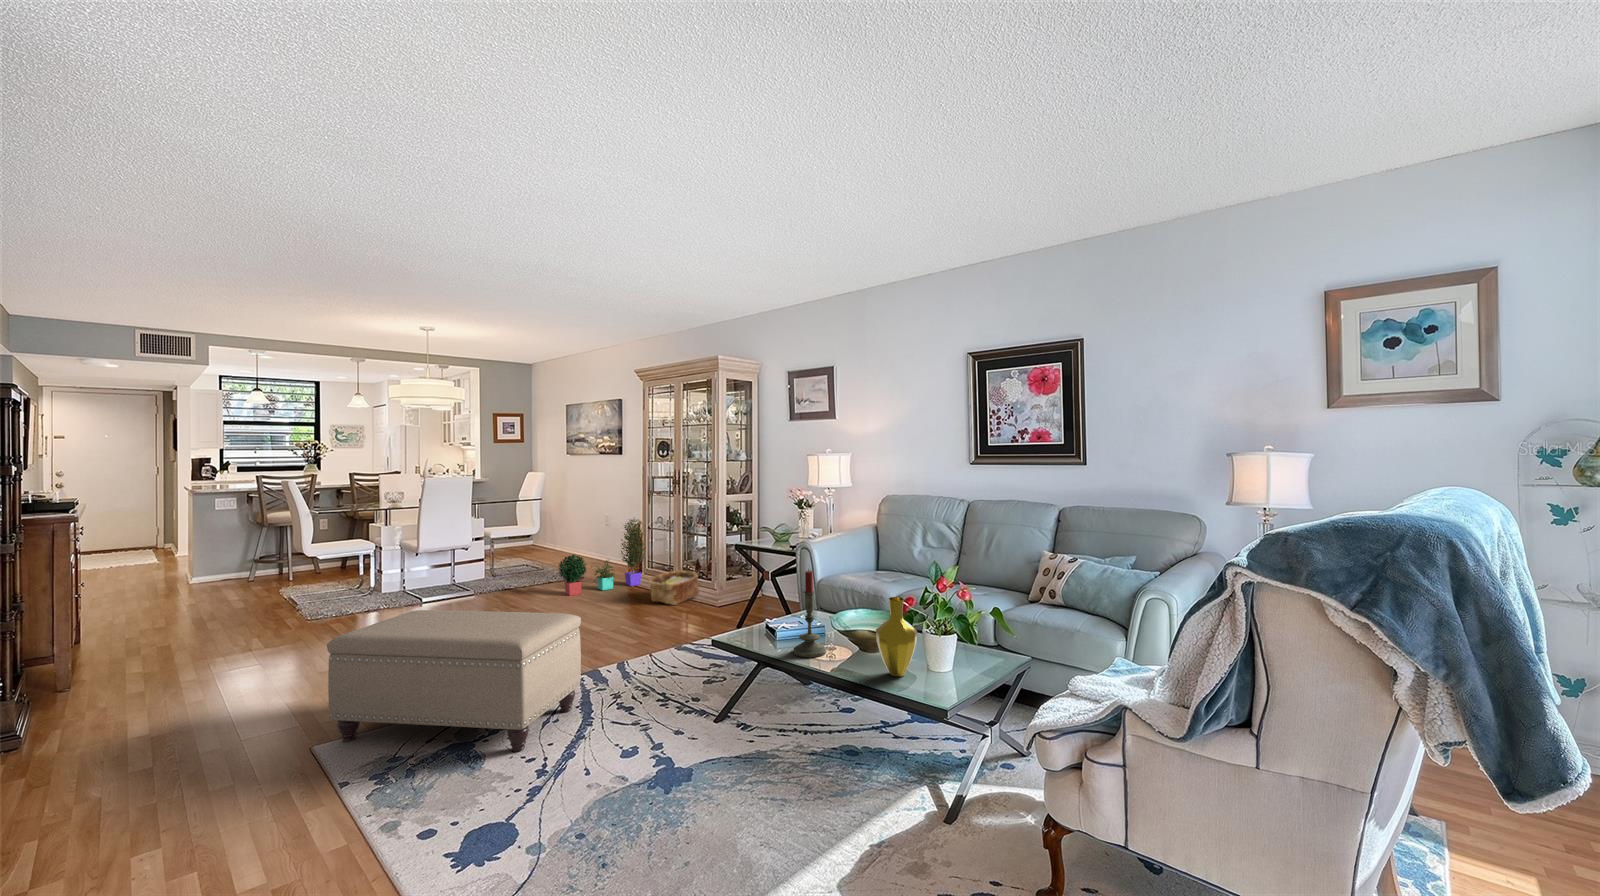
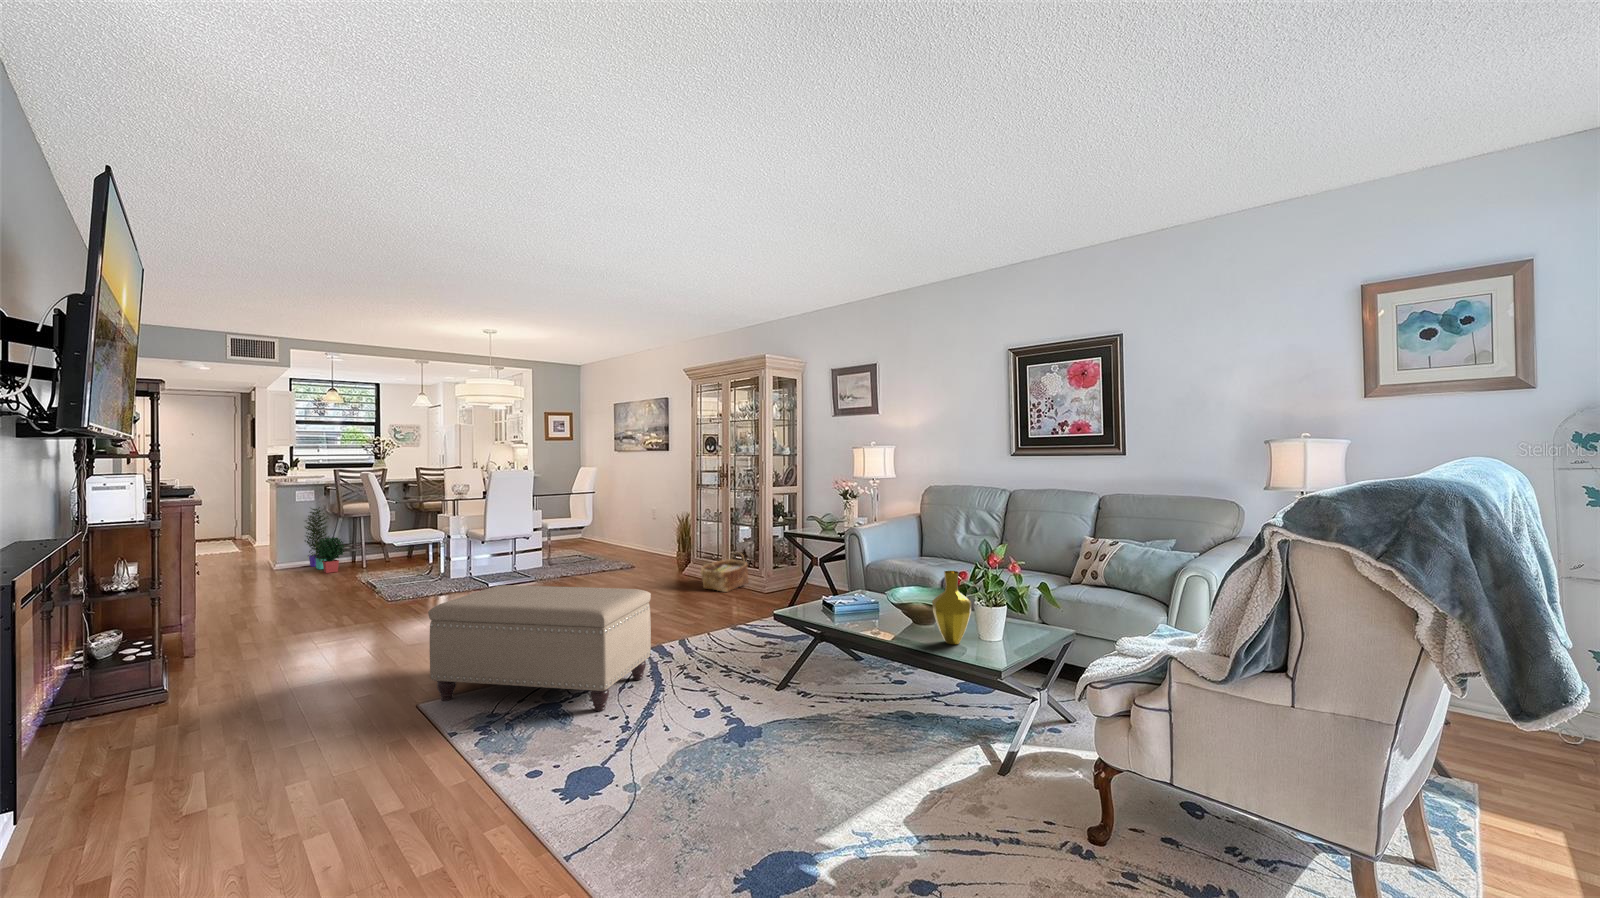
potted plant: present [558,519,645,596] -> present [305,507,344,573]
candle: present [794,569,826,658] -> none [852,546,883,629]

